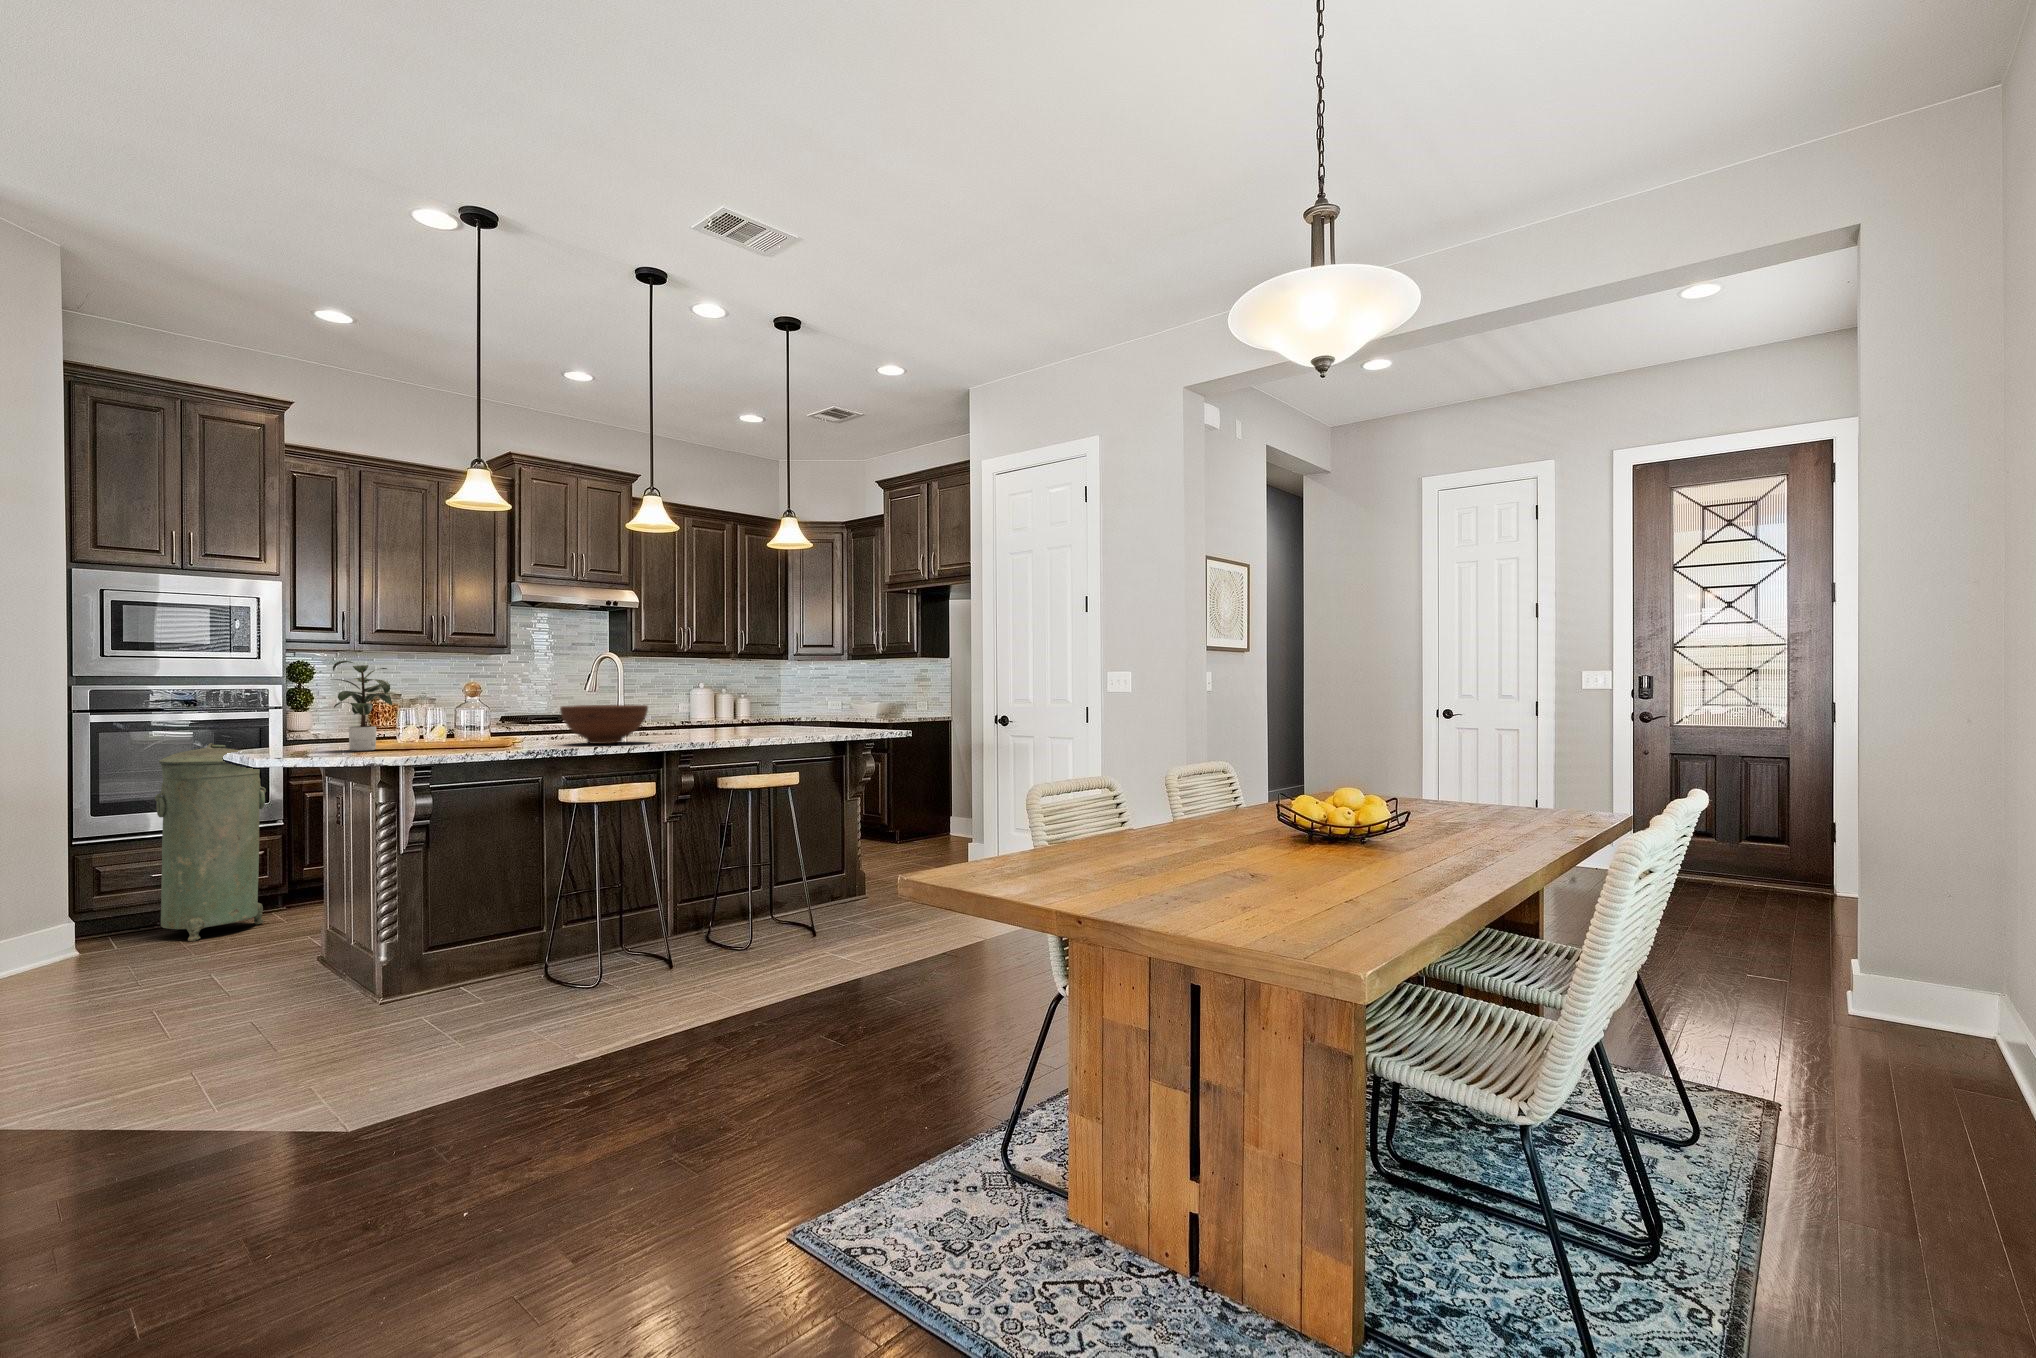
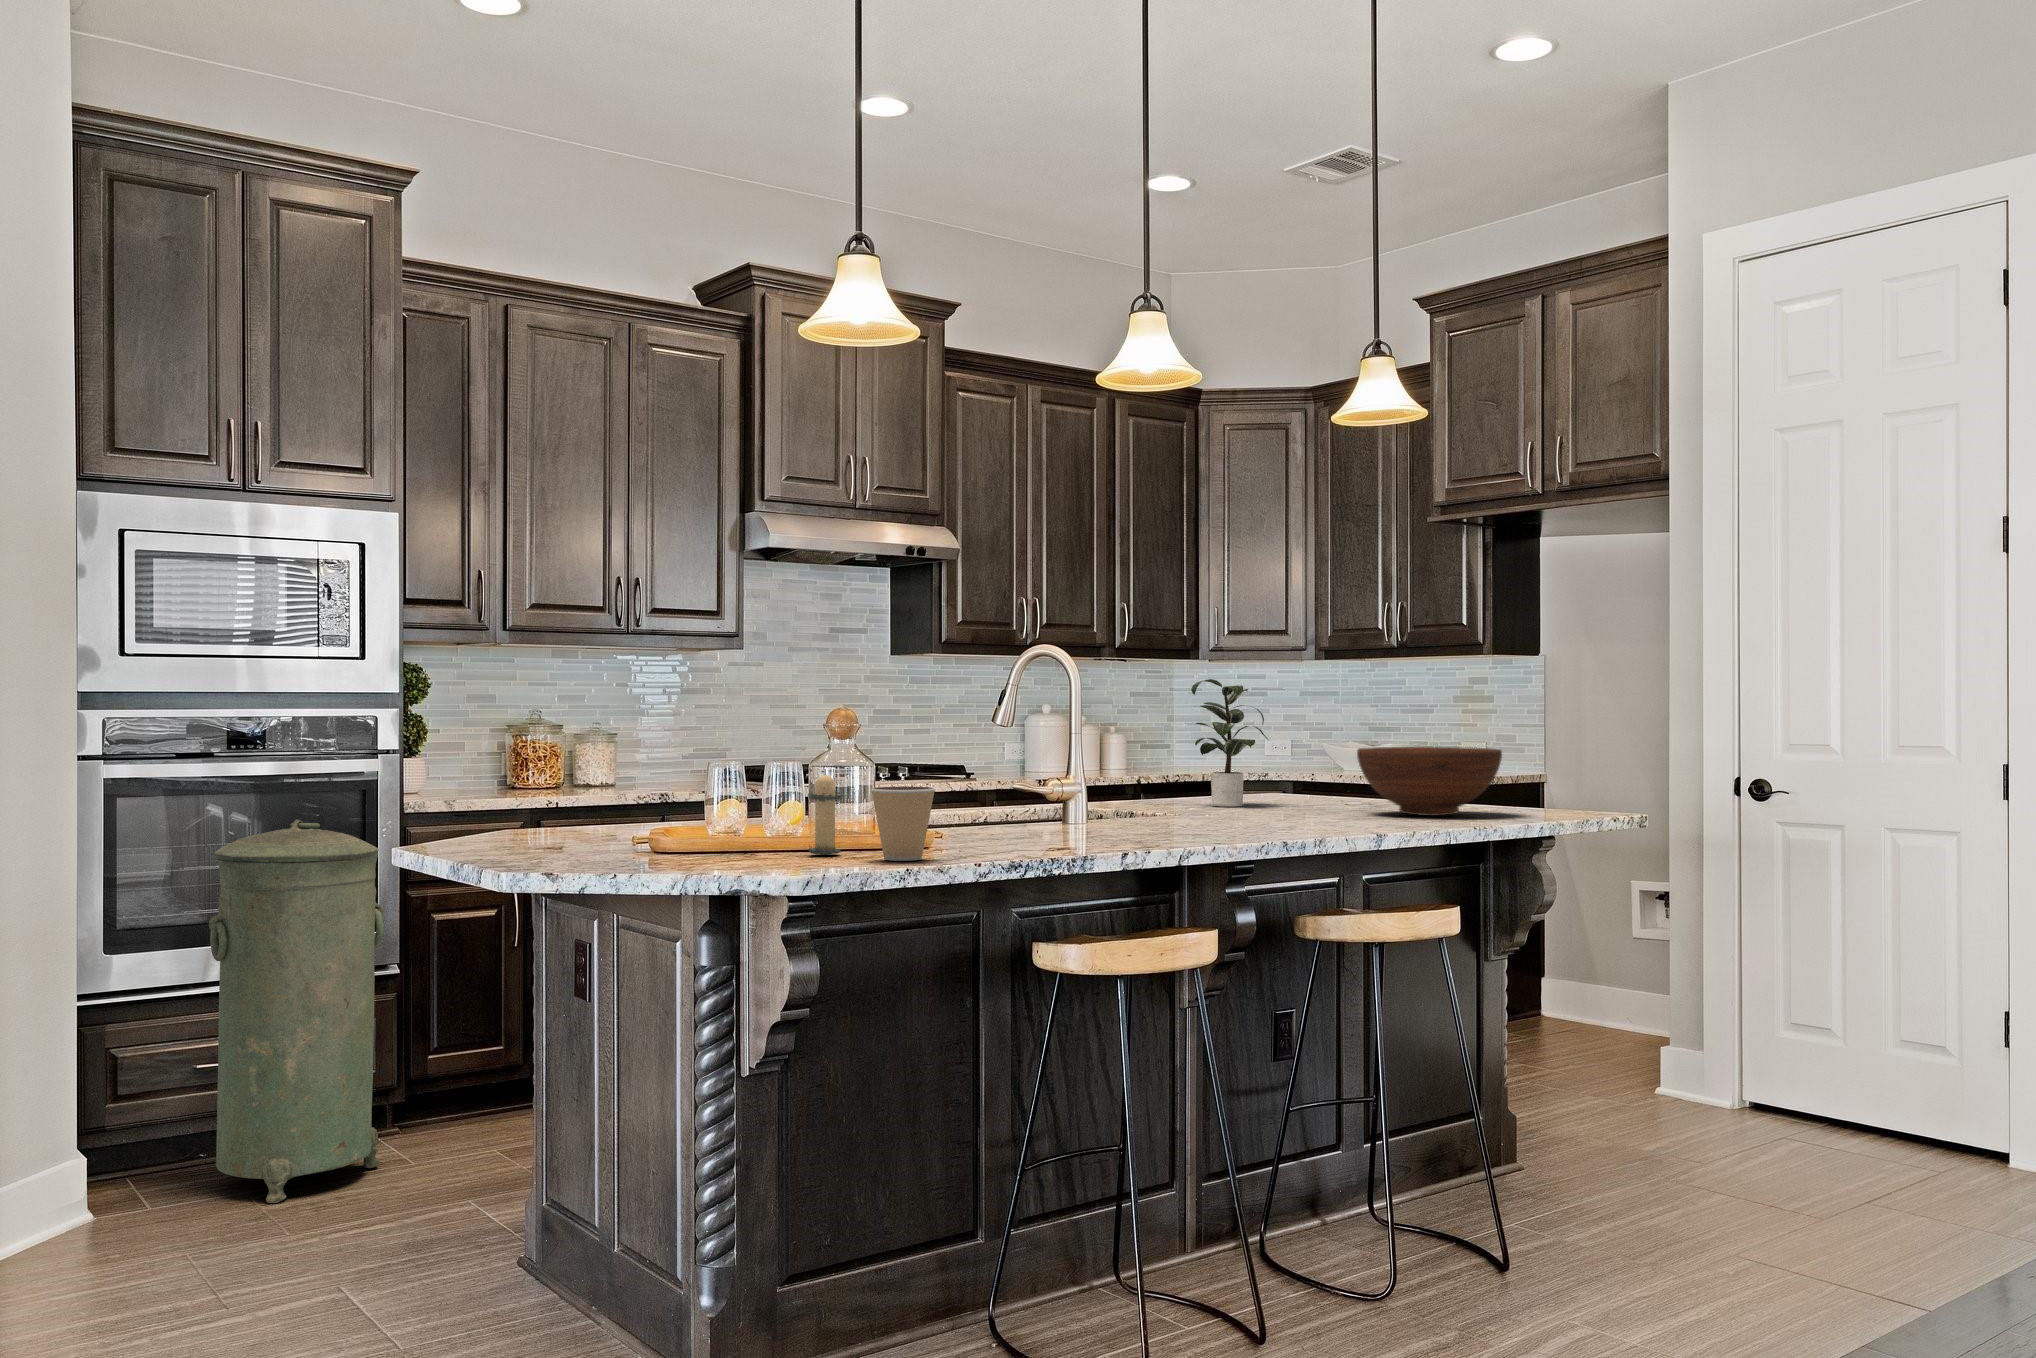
potted plant: present [333,661,392,751] -> present [1191,679,1268,807]
fruit bowl: present [560,705,648,744] -> present [1357,747,1502,816]
candle: none [433,711,455,751] -> present [808,769,842,854]
coffee cup: none [459,719,492,752] -> present [871,787,935,861]

